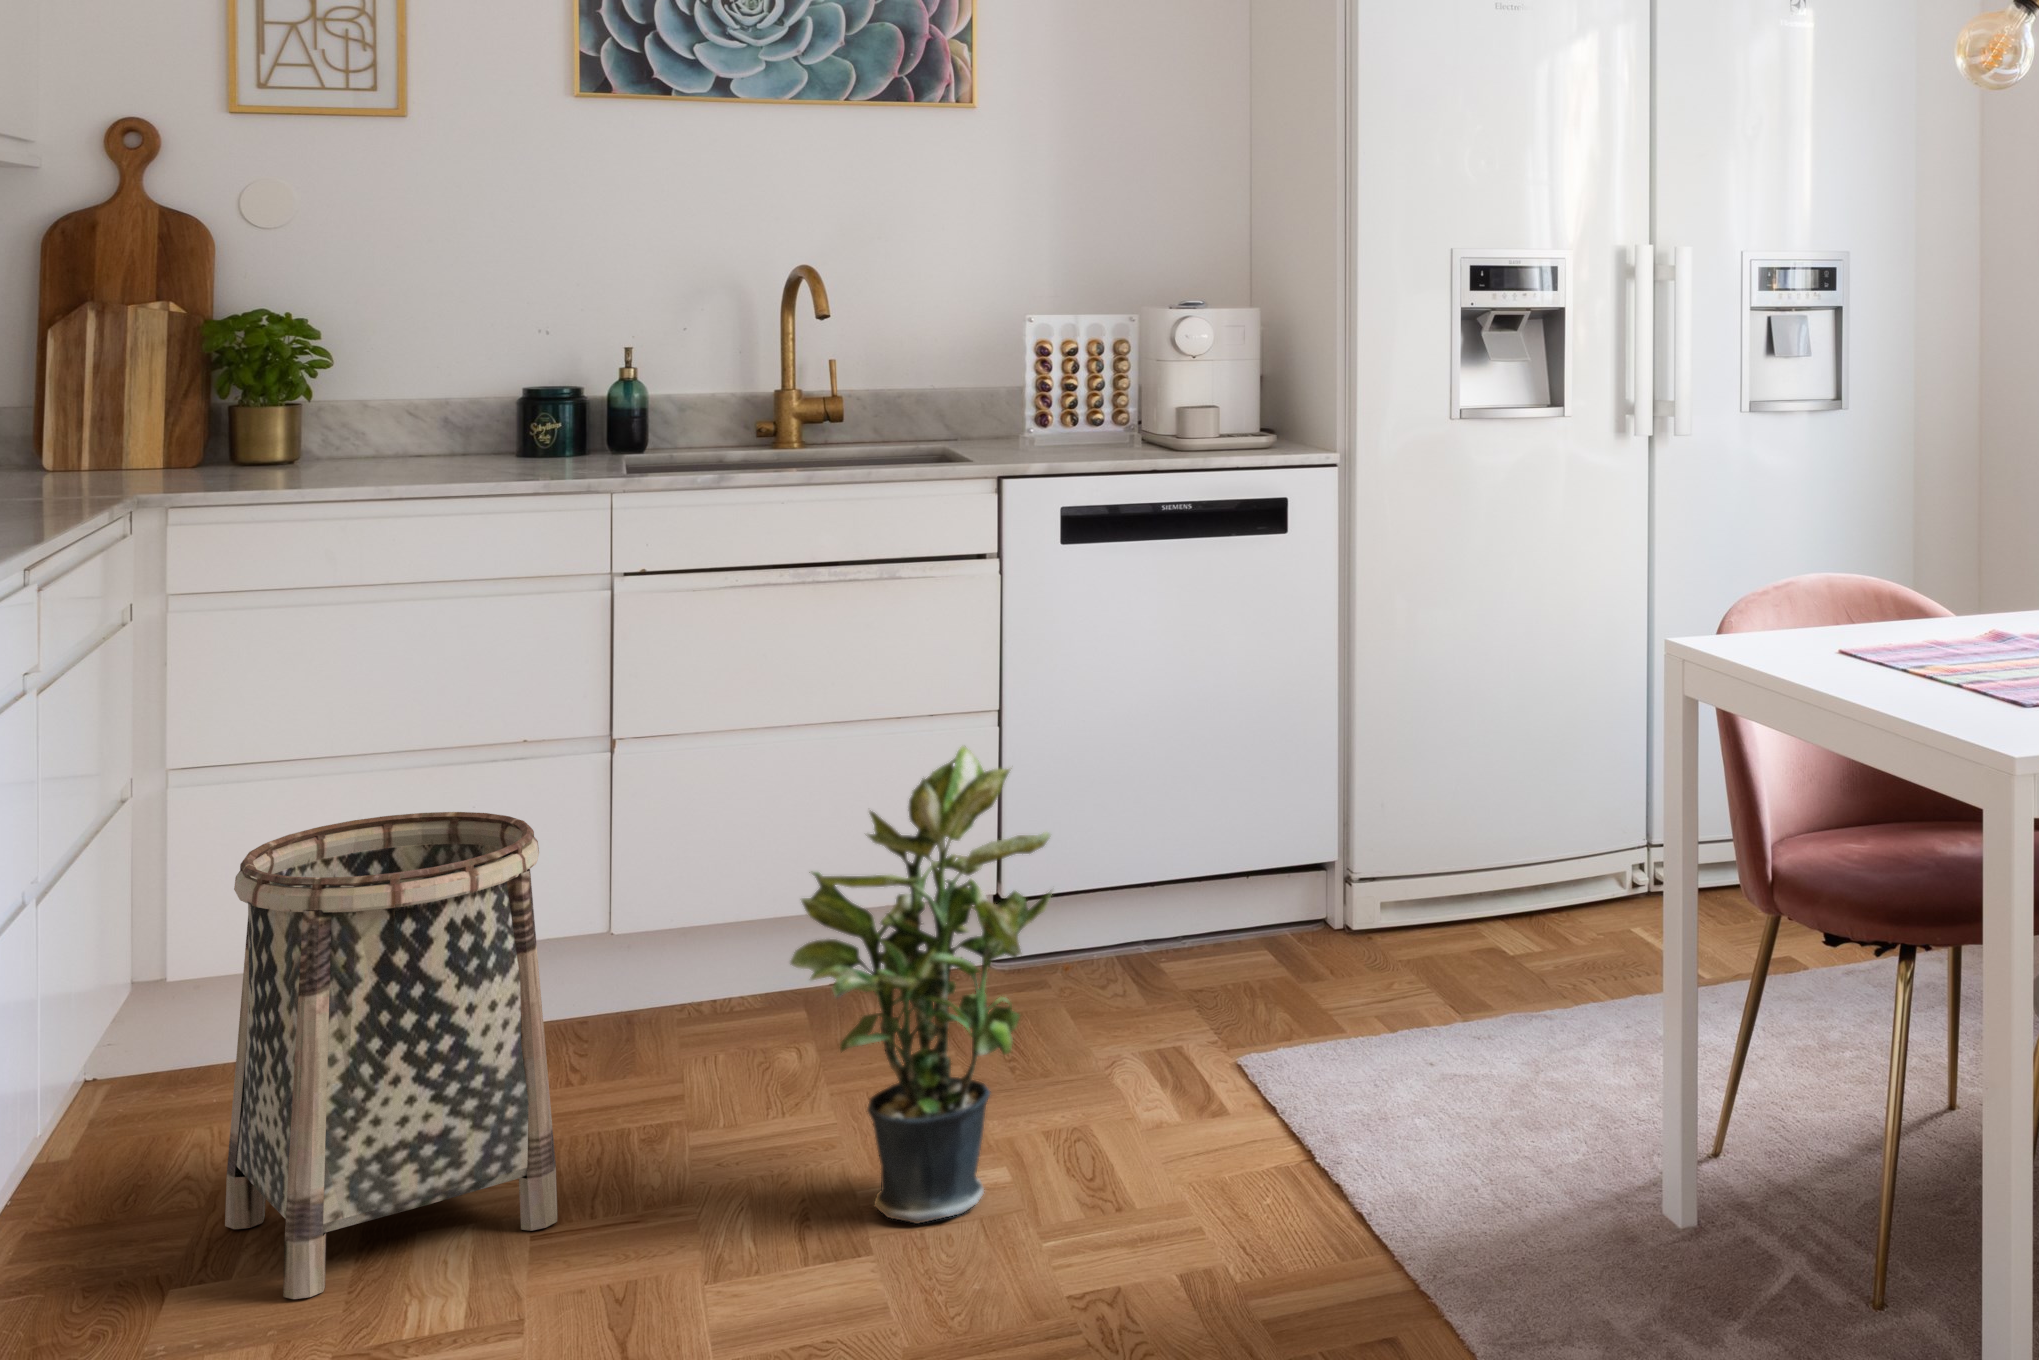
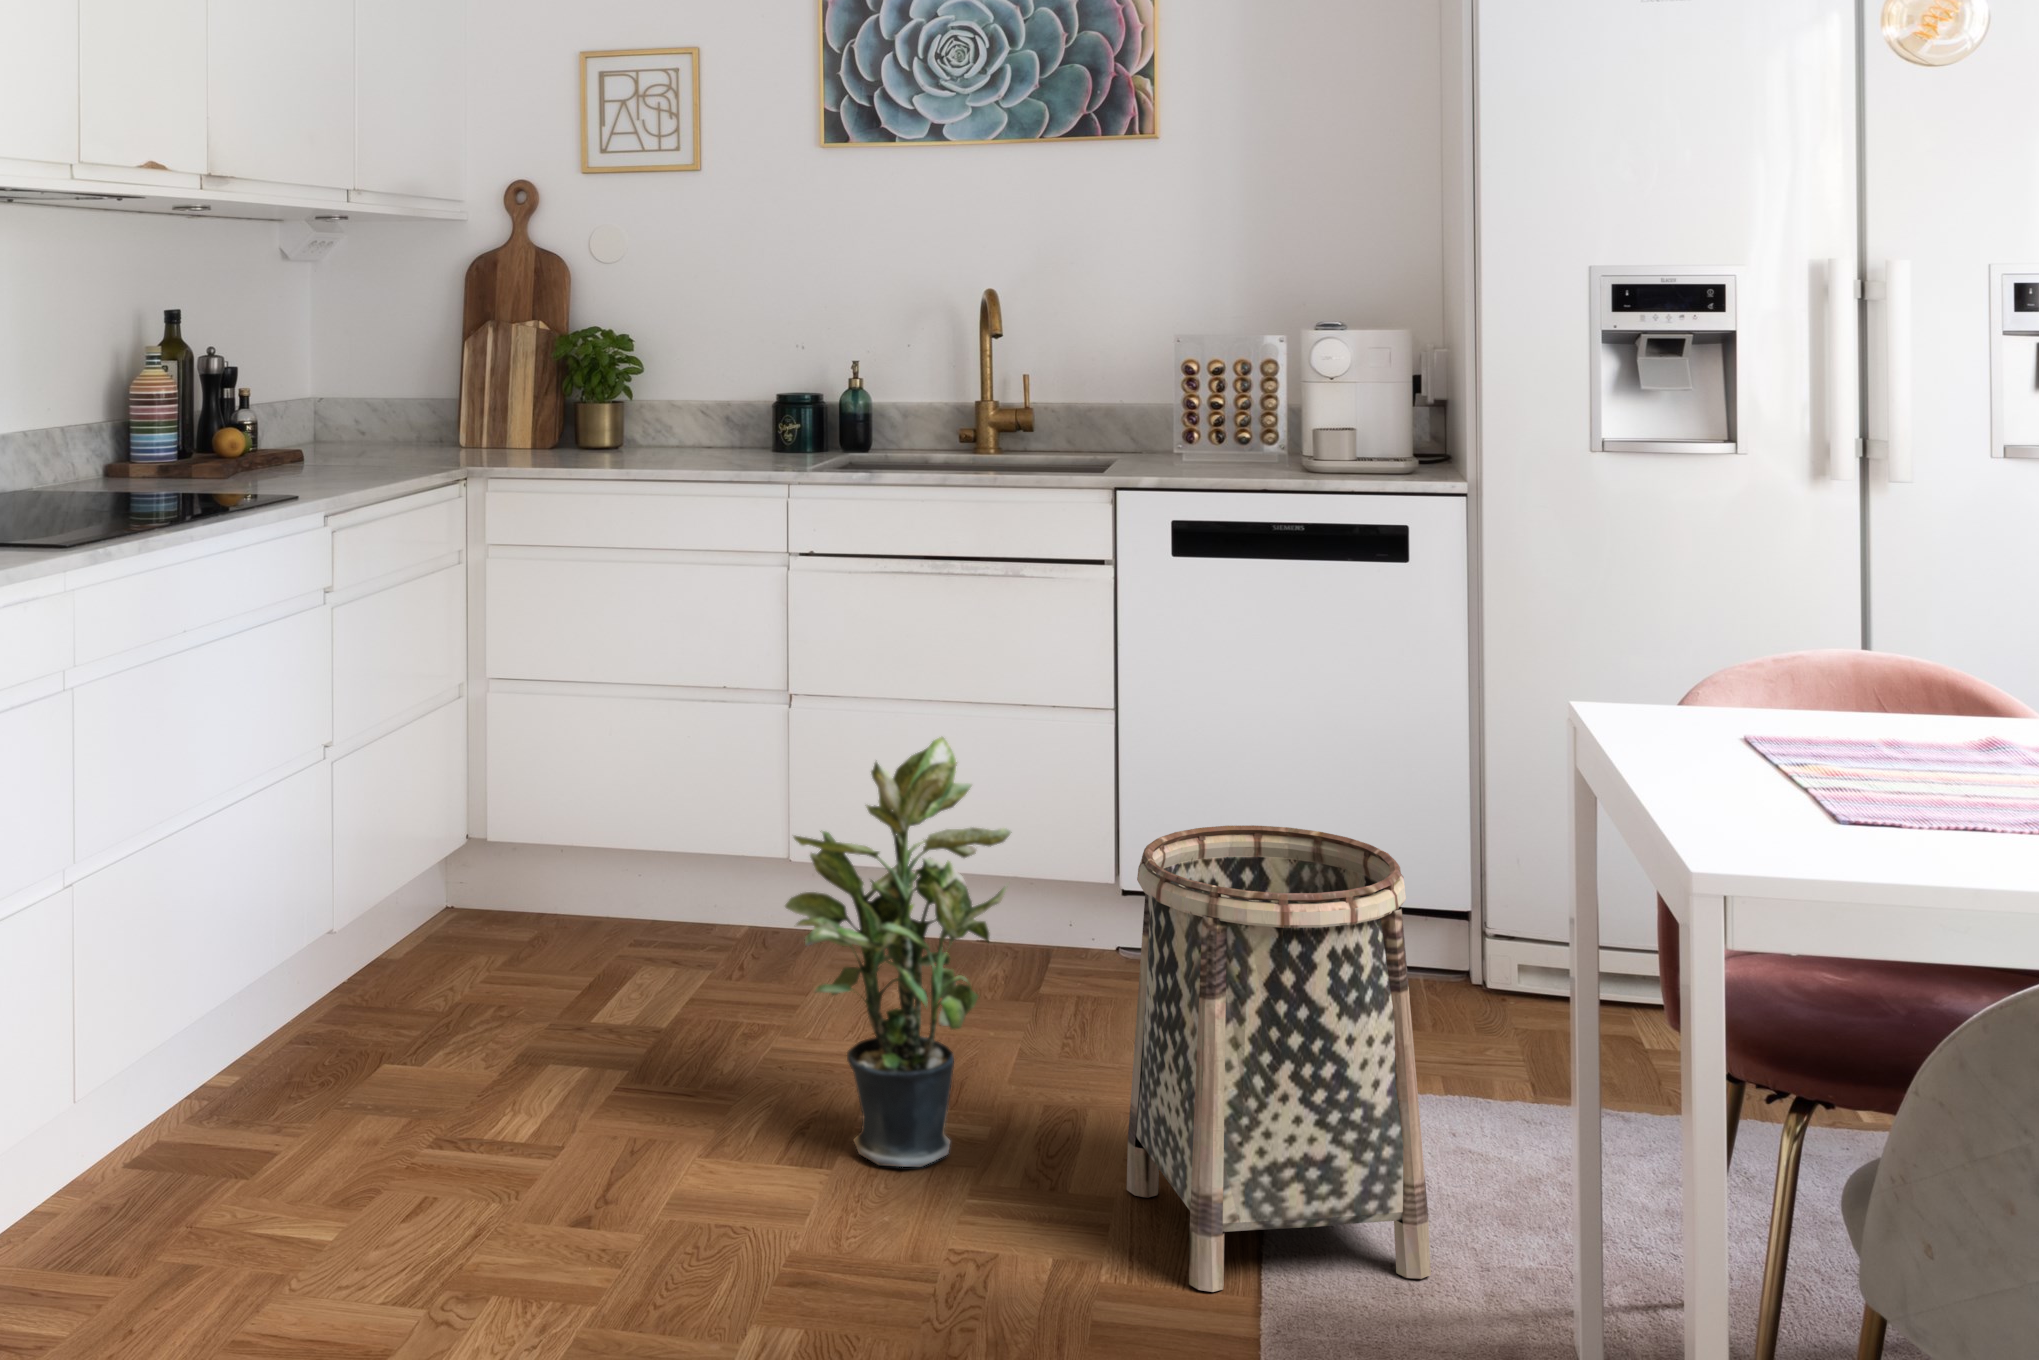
basket: present [225,812,557,1299] -> present [1127,825,1431,1292]

